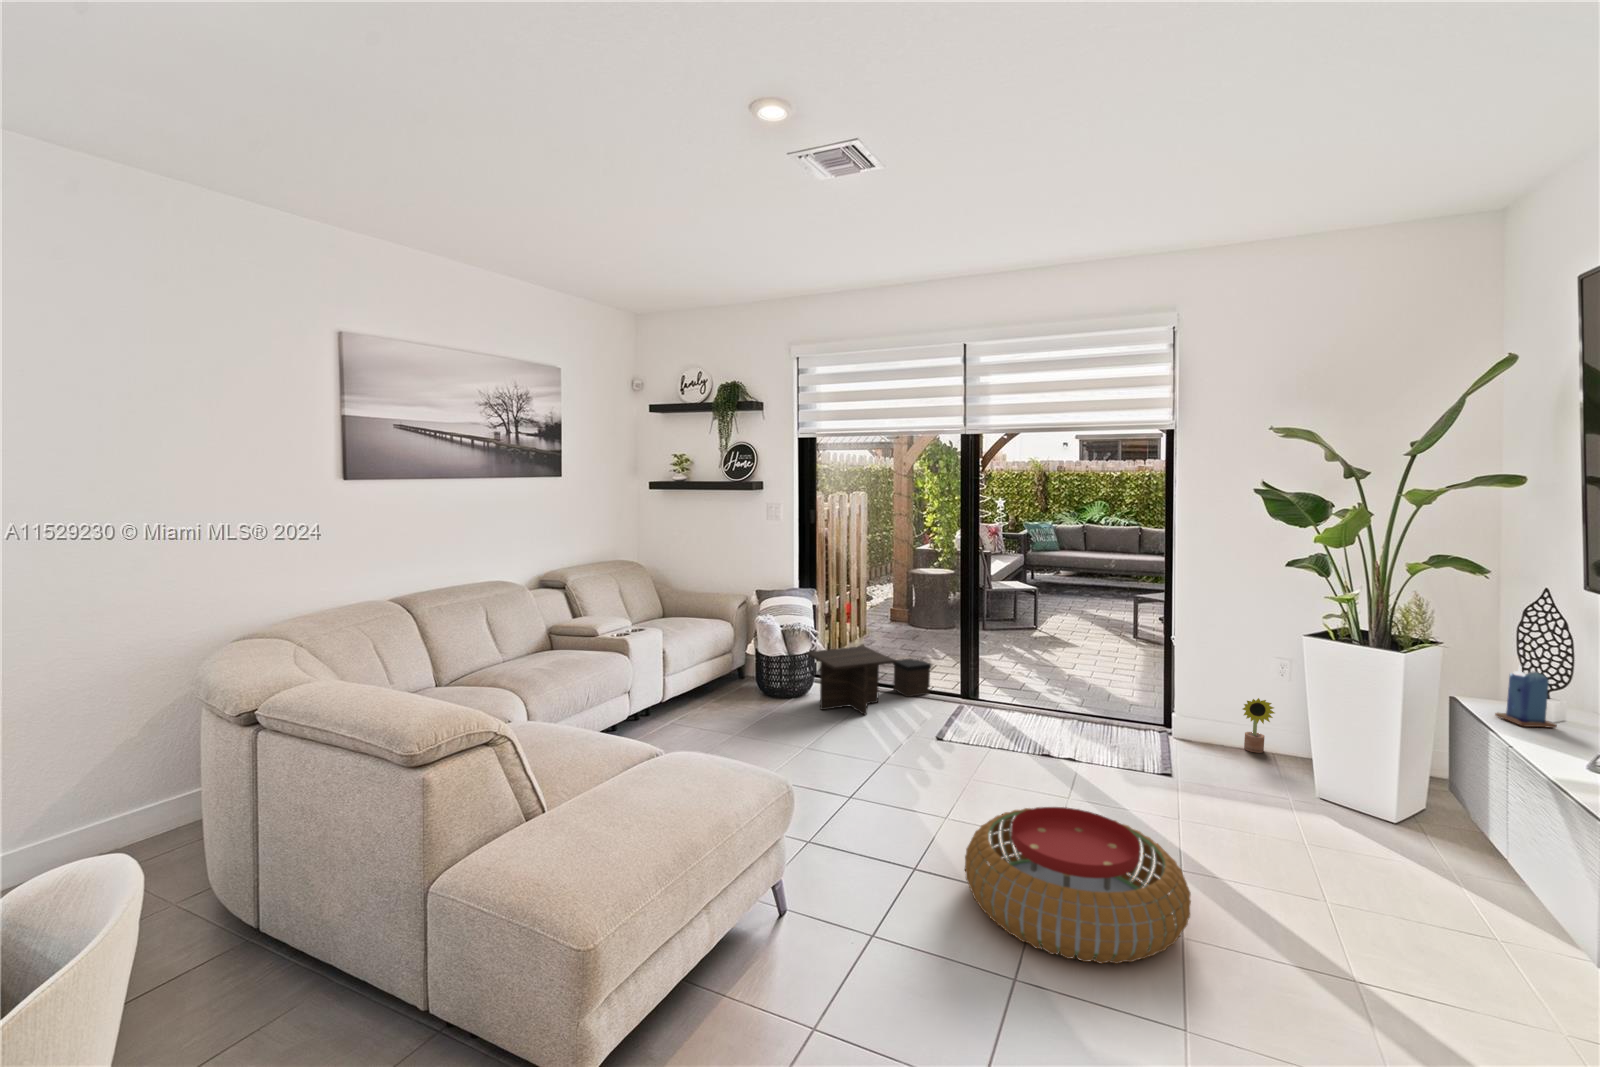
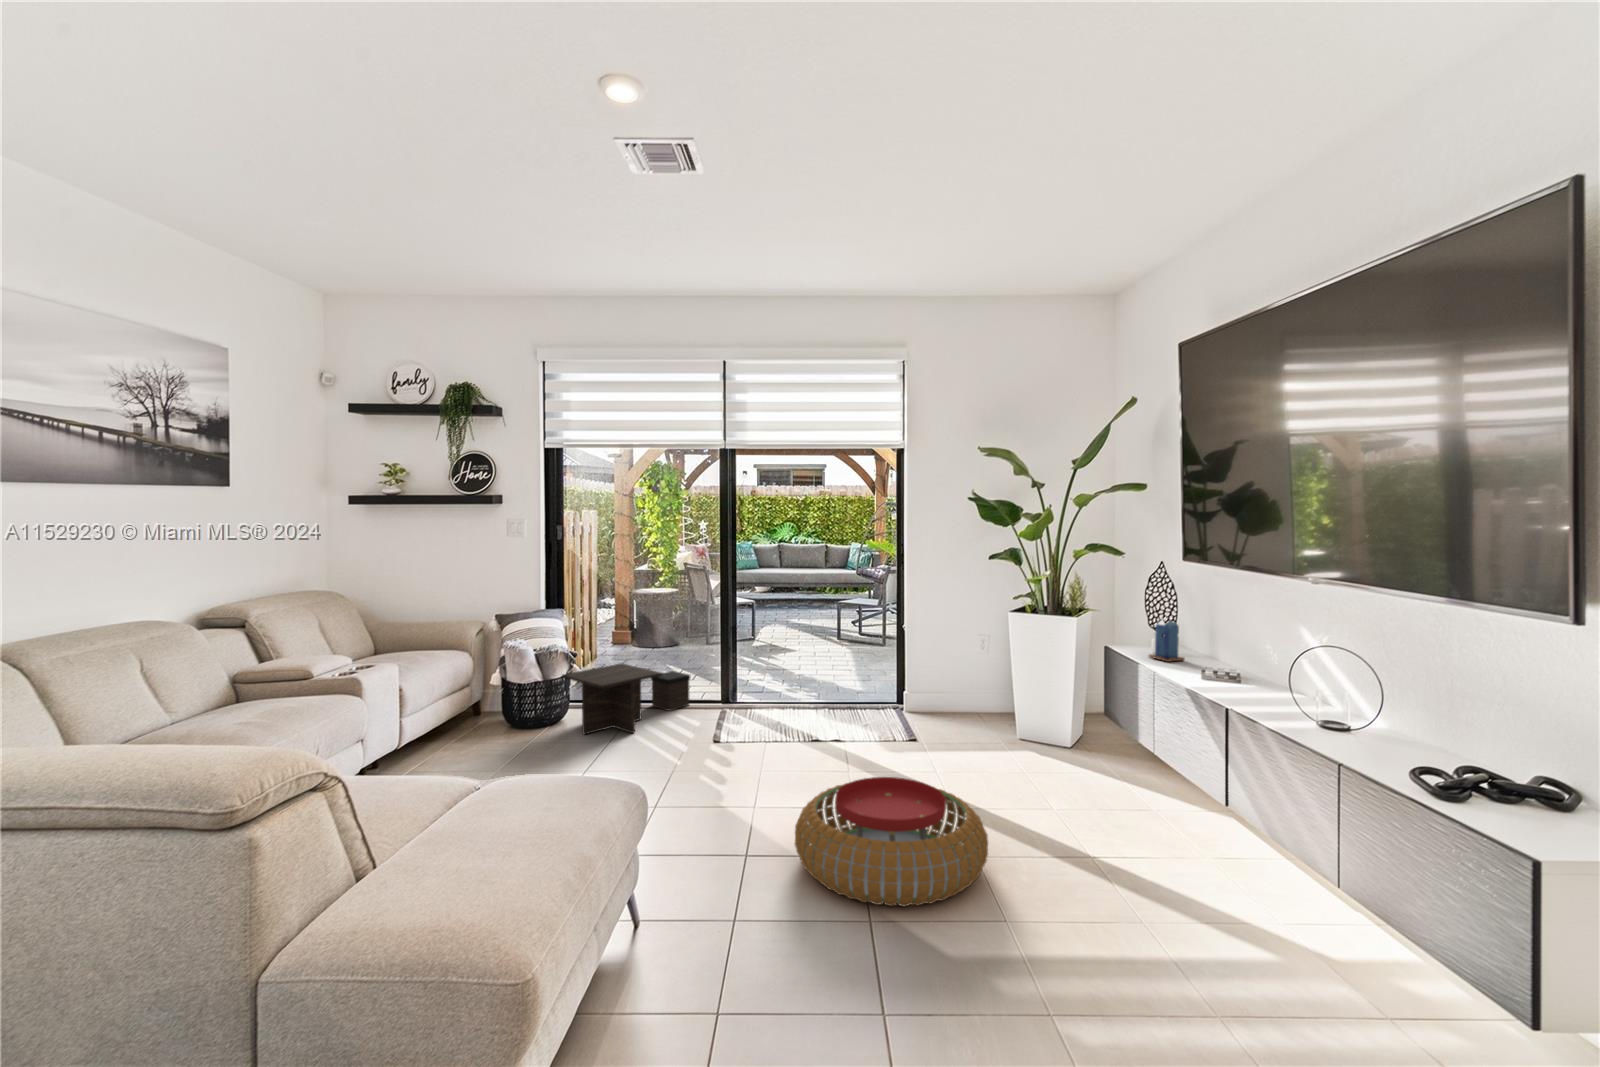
decorative plant: present [1243,698,1274,753] -> none [966,670,990,717]

